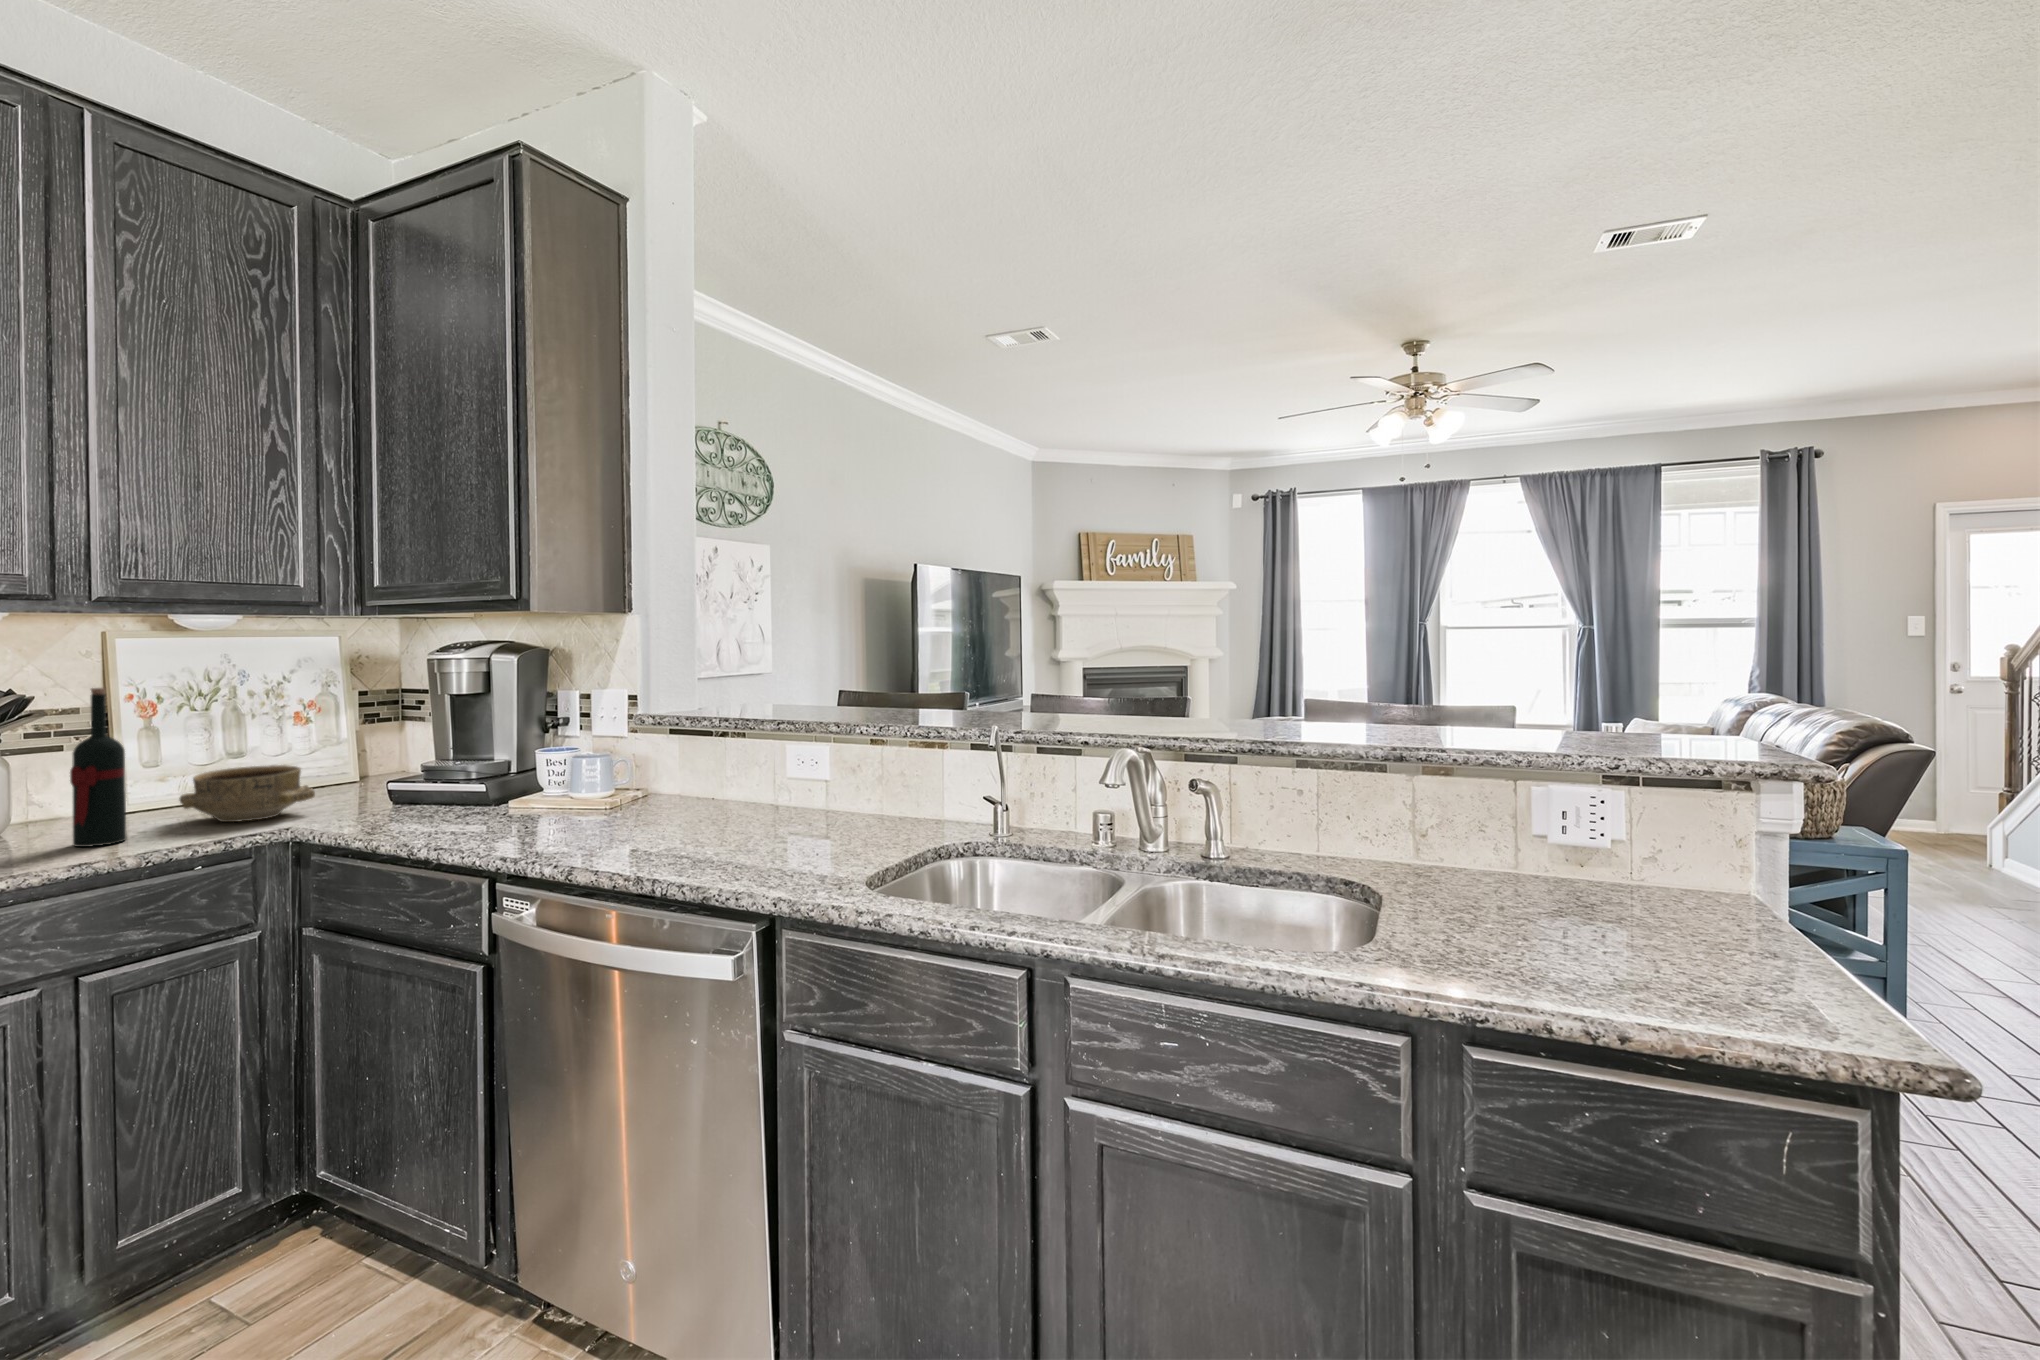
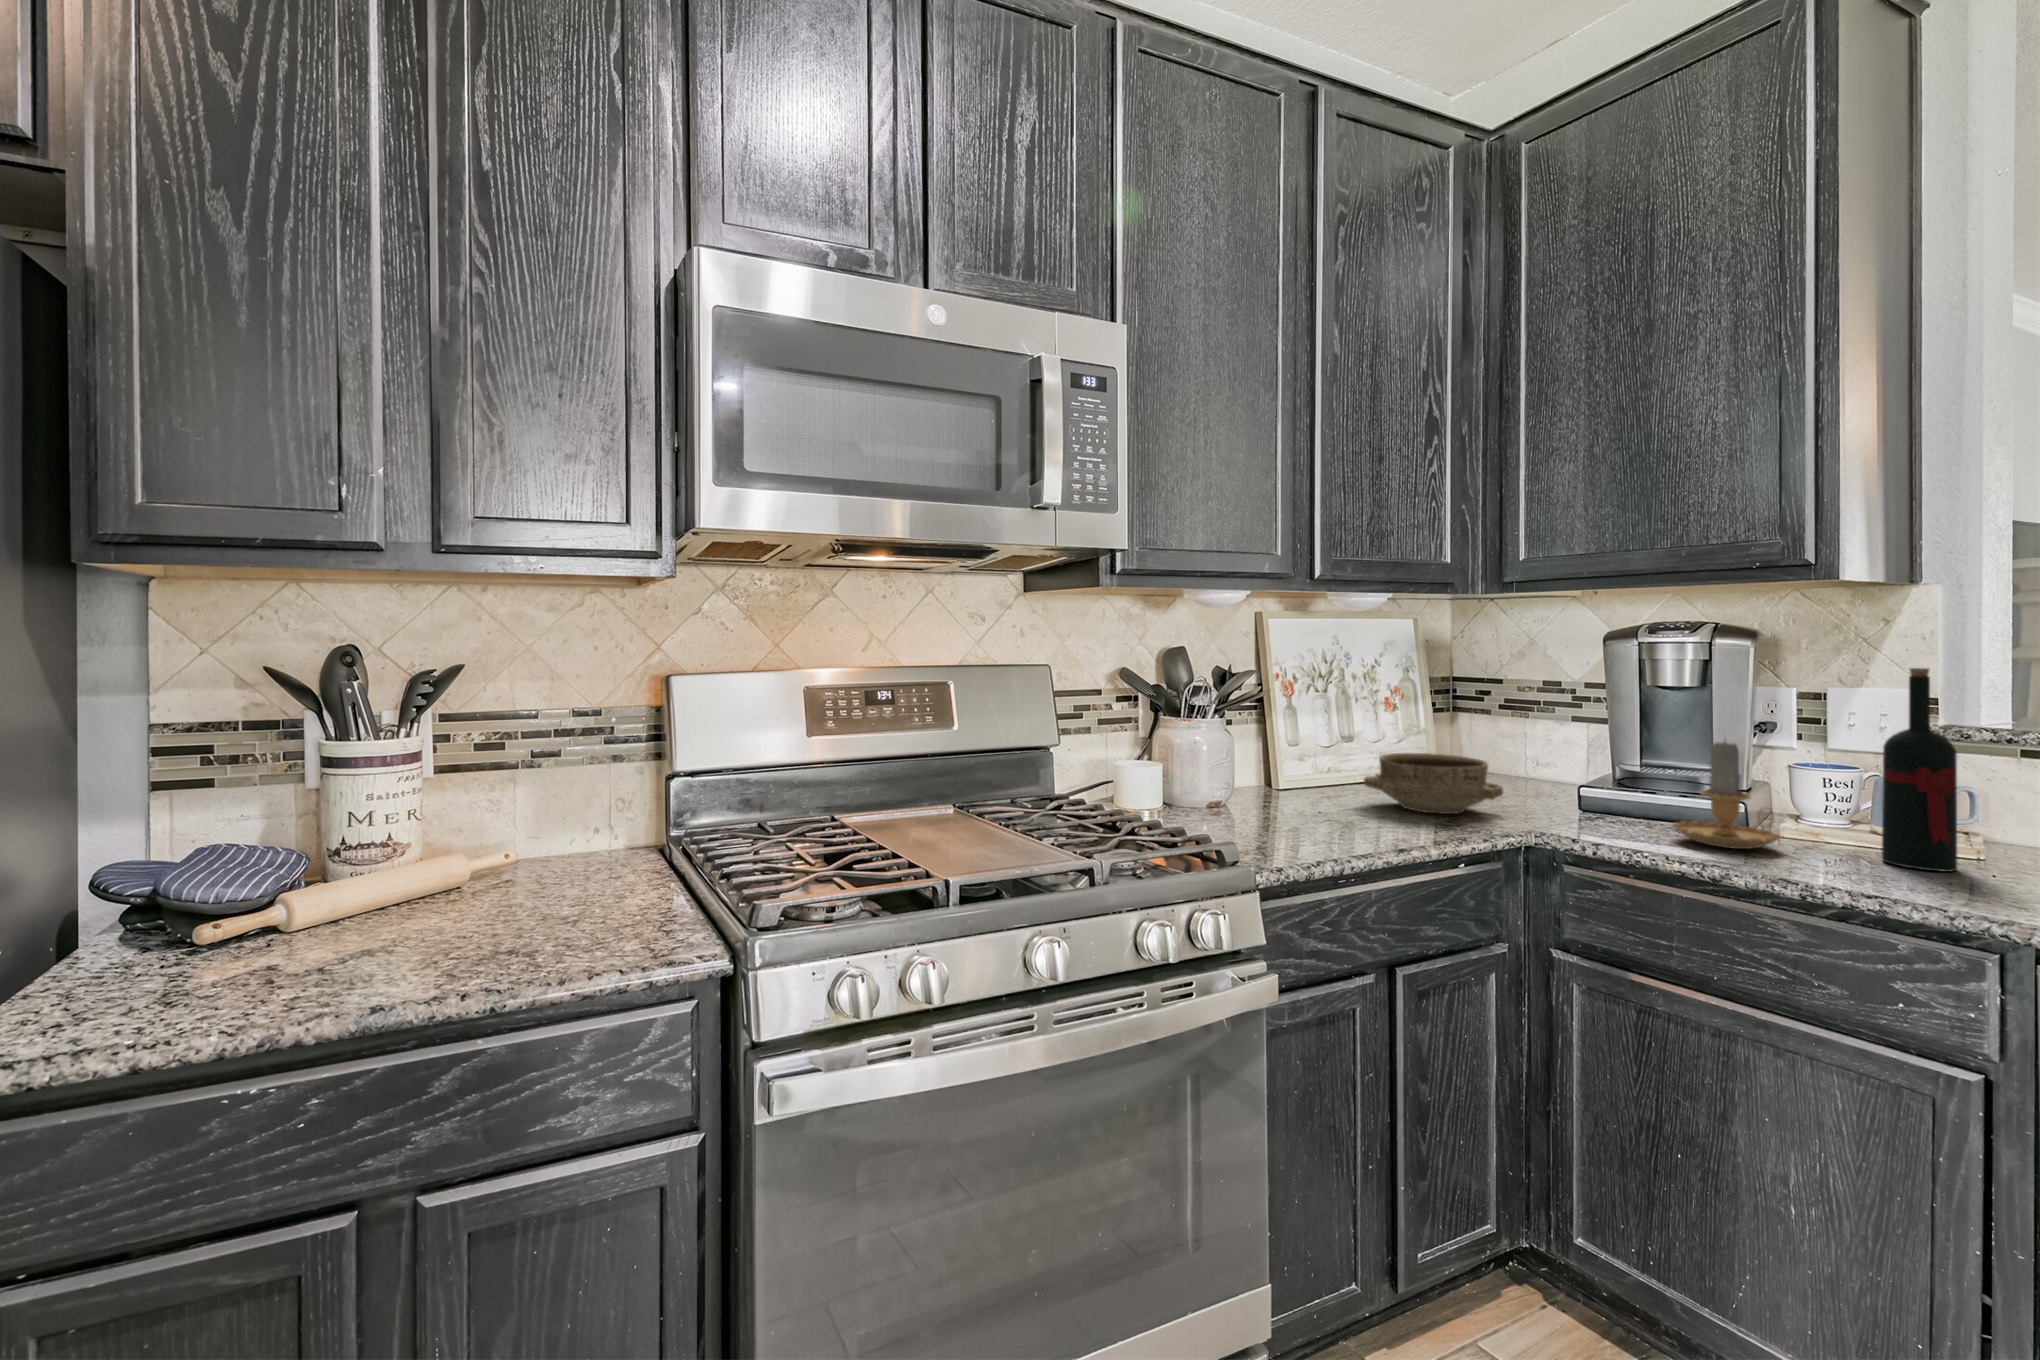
wine bottle: present [70,688,127,847] -> present [1882,668,1957,872]
candle: none [401,736,487,824] -> present [1672,741,1781,849]

